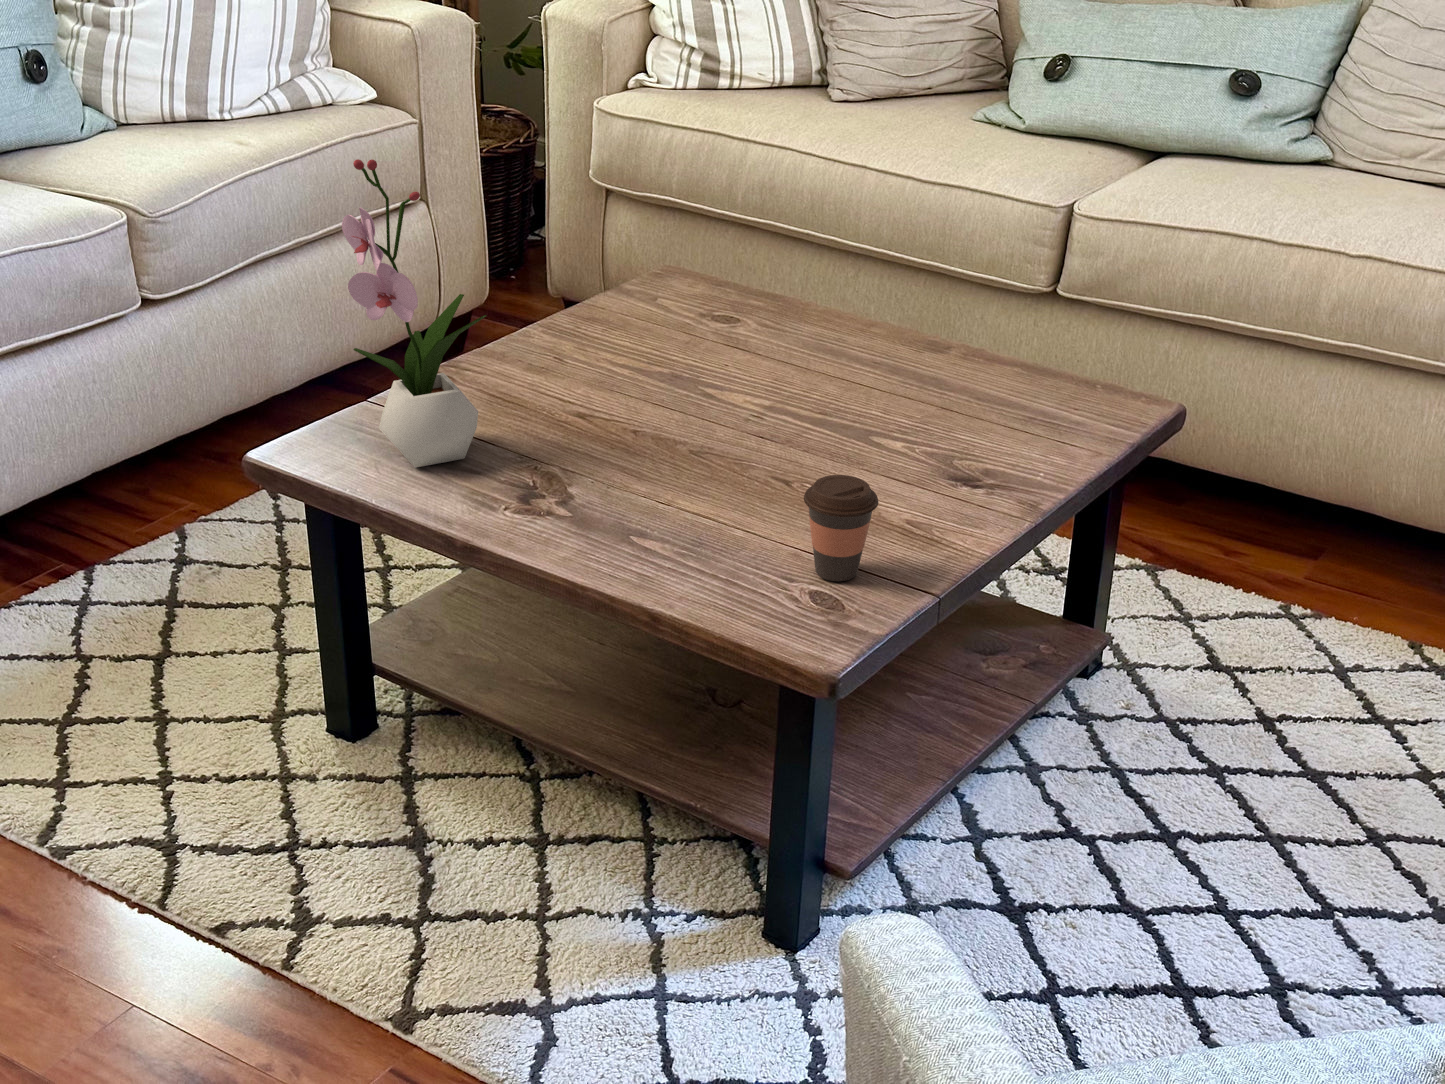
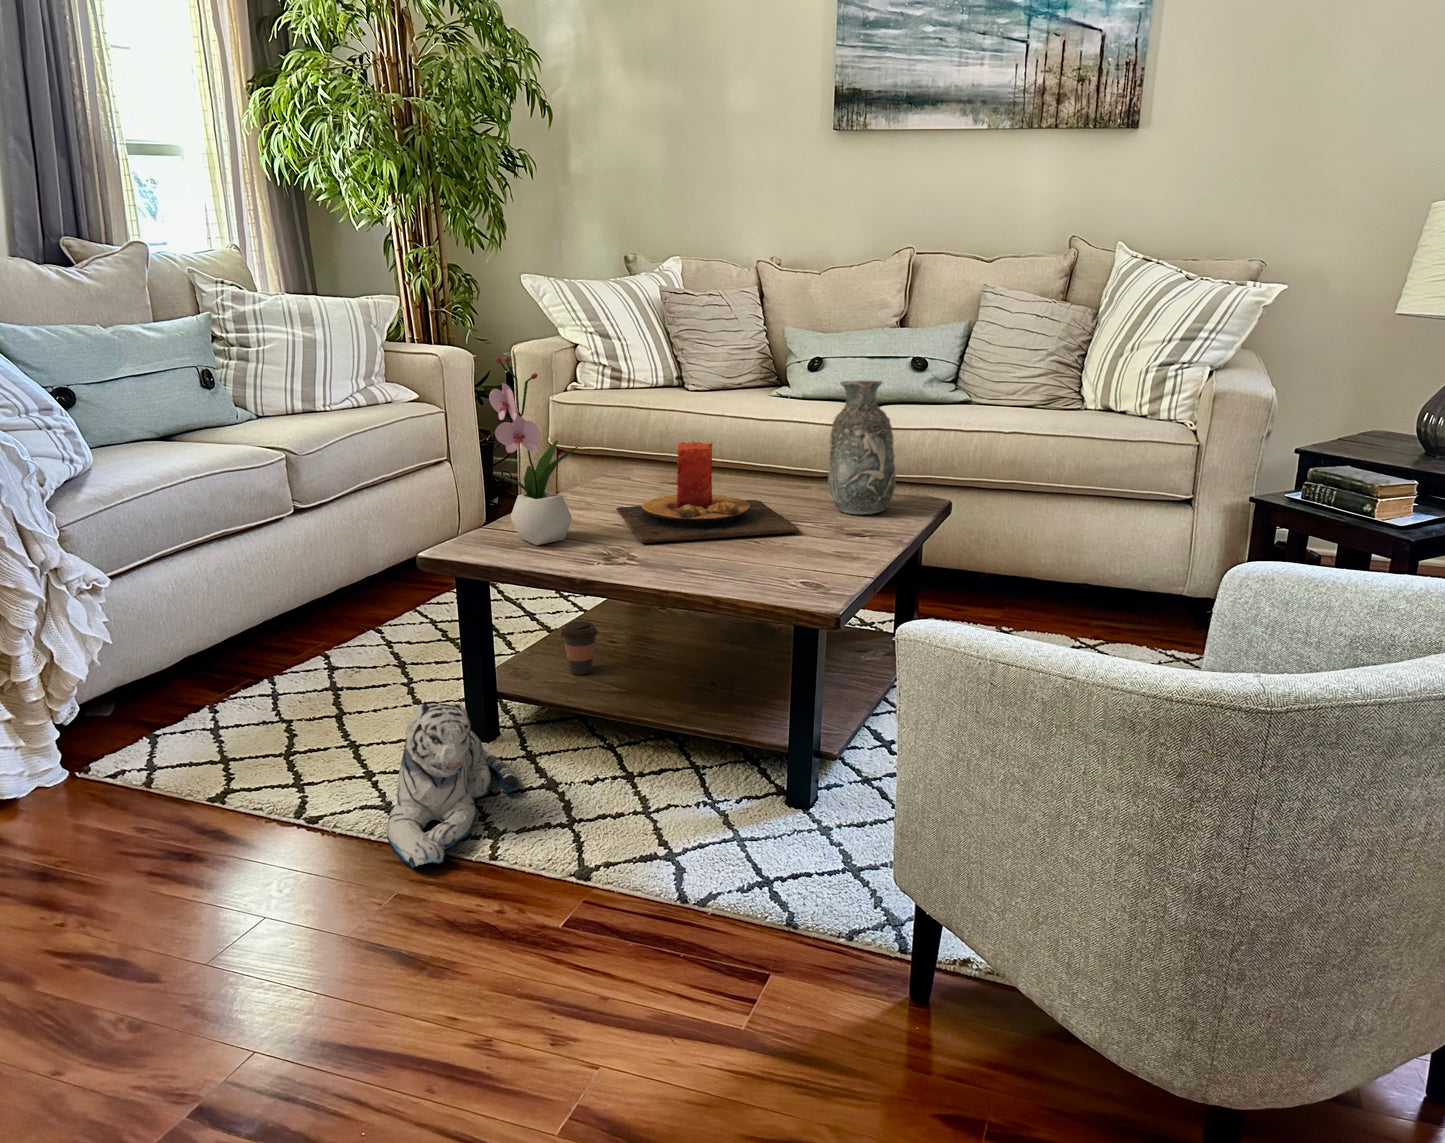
decorative vase: none [942,206,1060,444] -> present [828,381,896,514]
candle: none [582,297,856,482] -> present [616,442,799,543]
coffee cup: present [804,475,878,581] -> present [561,621,598,675]
plush toy: none [144,716,369,975] -> present [387,703,517,868]

